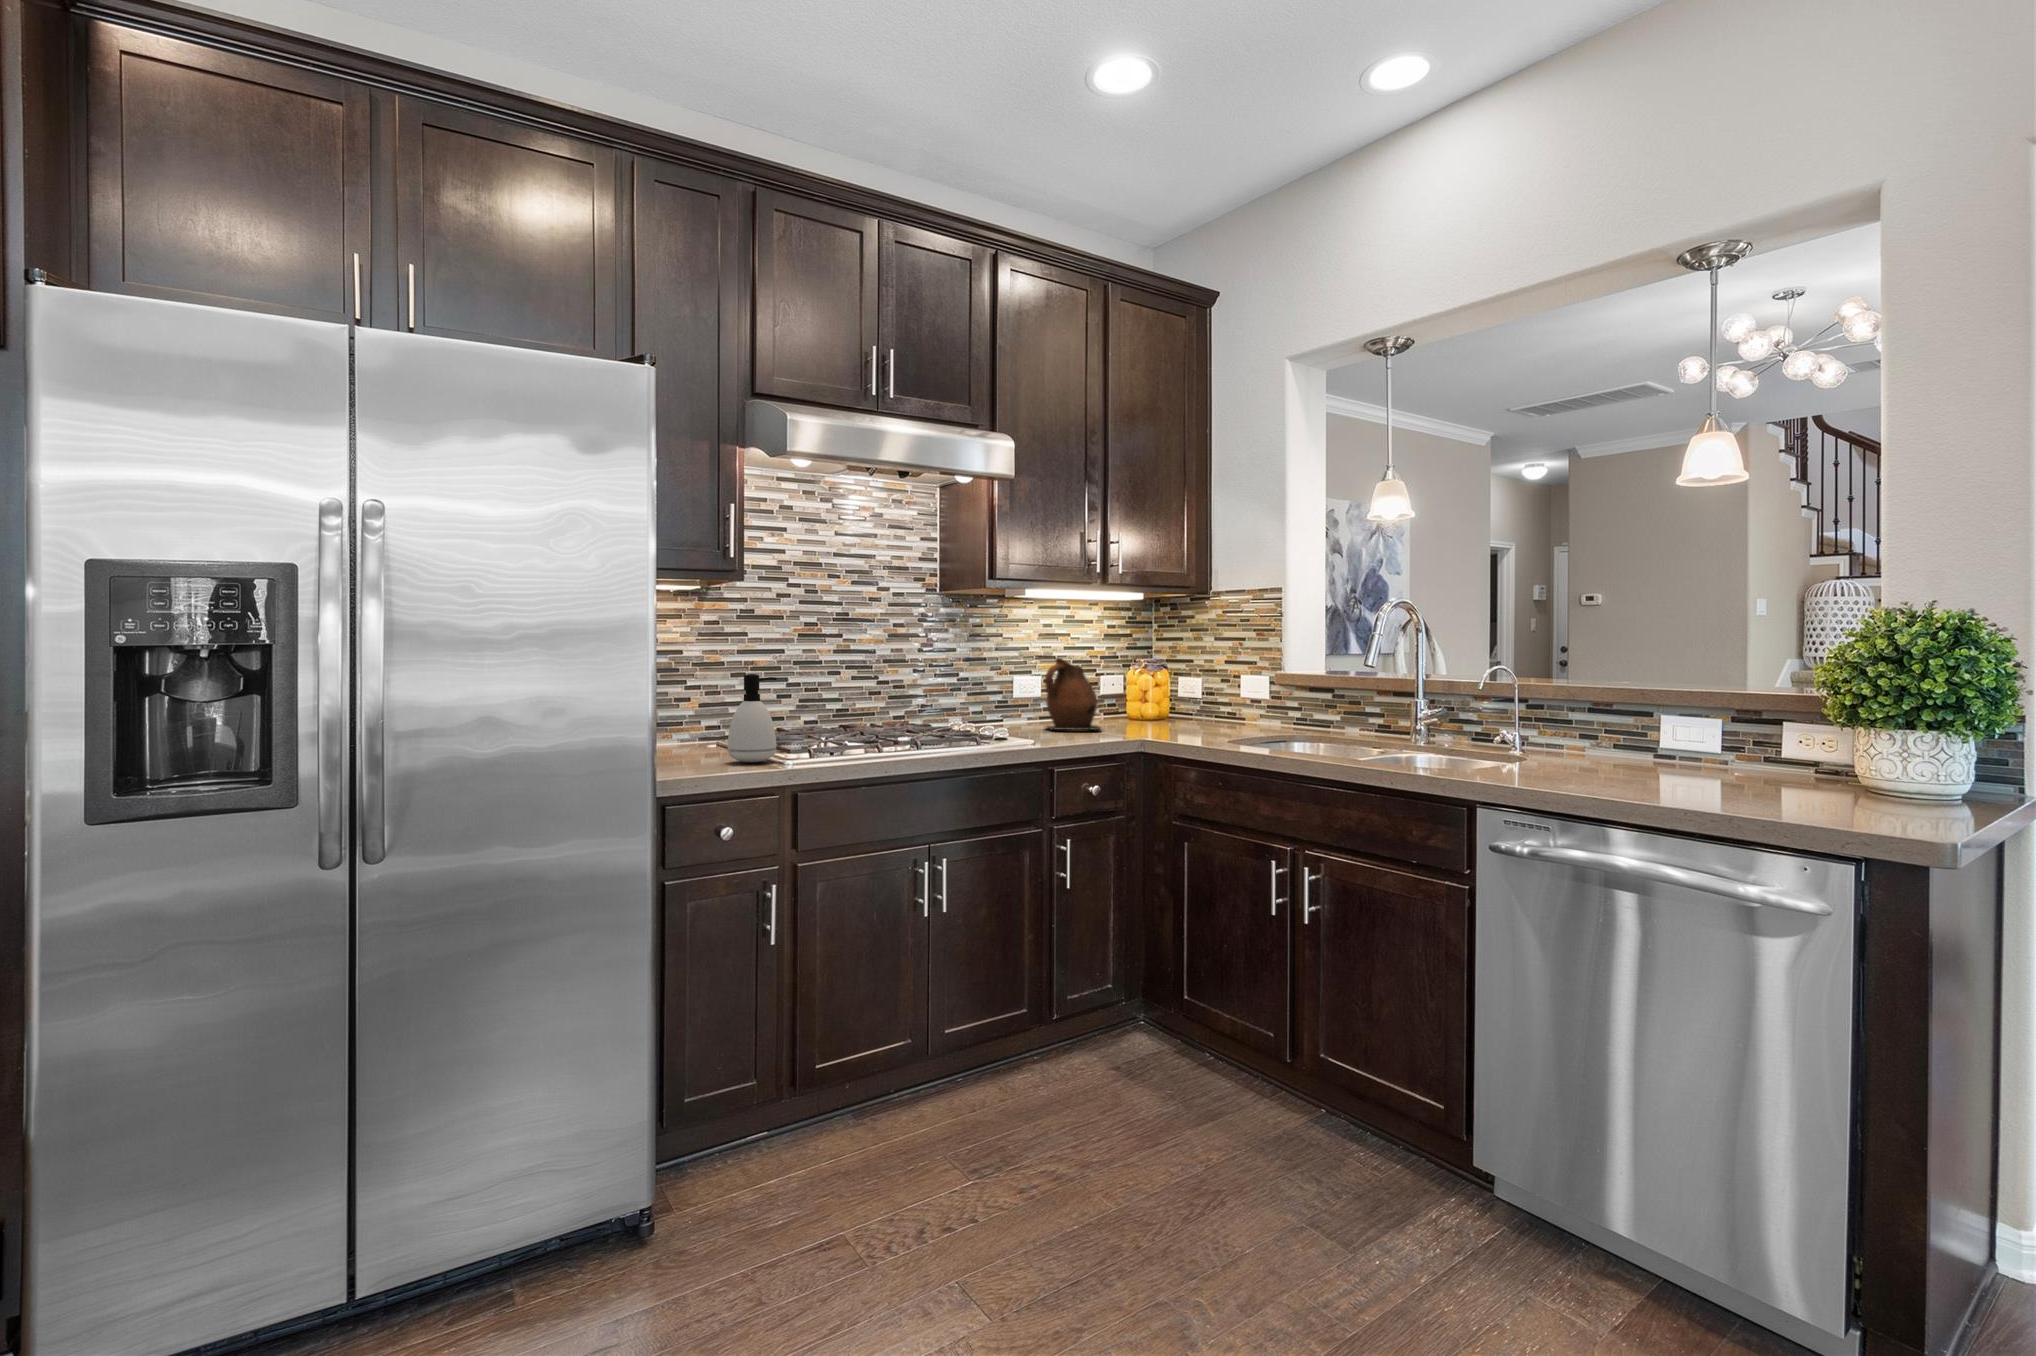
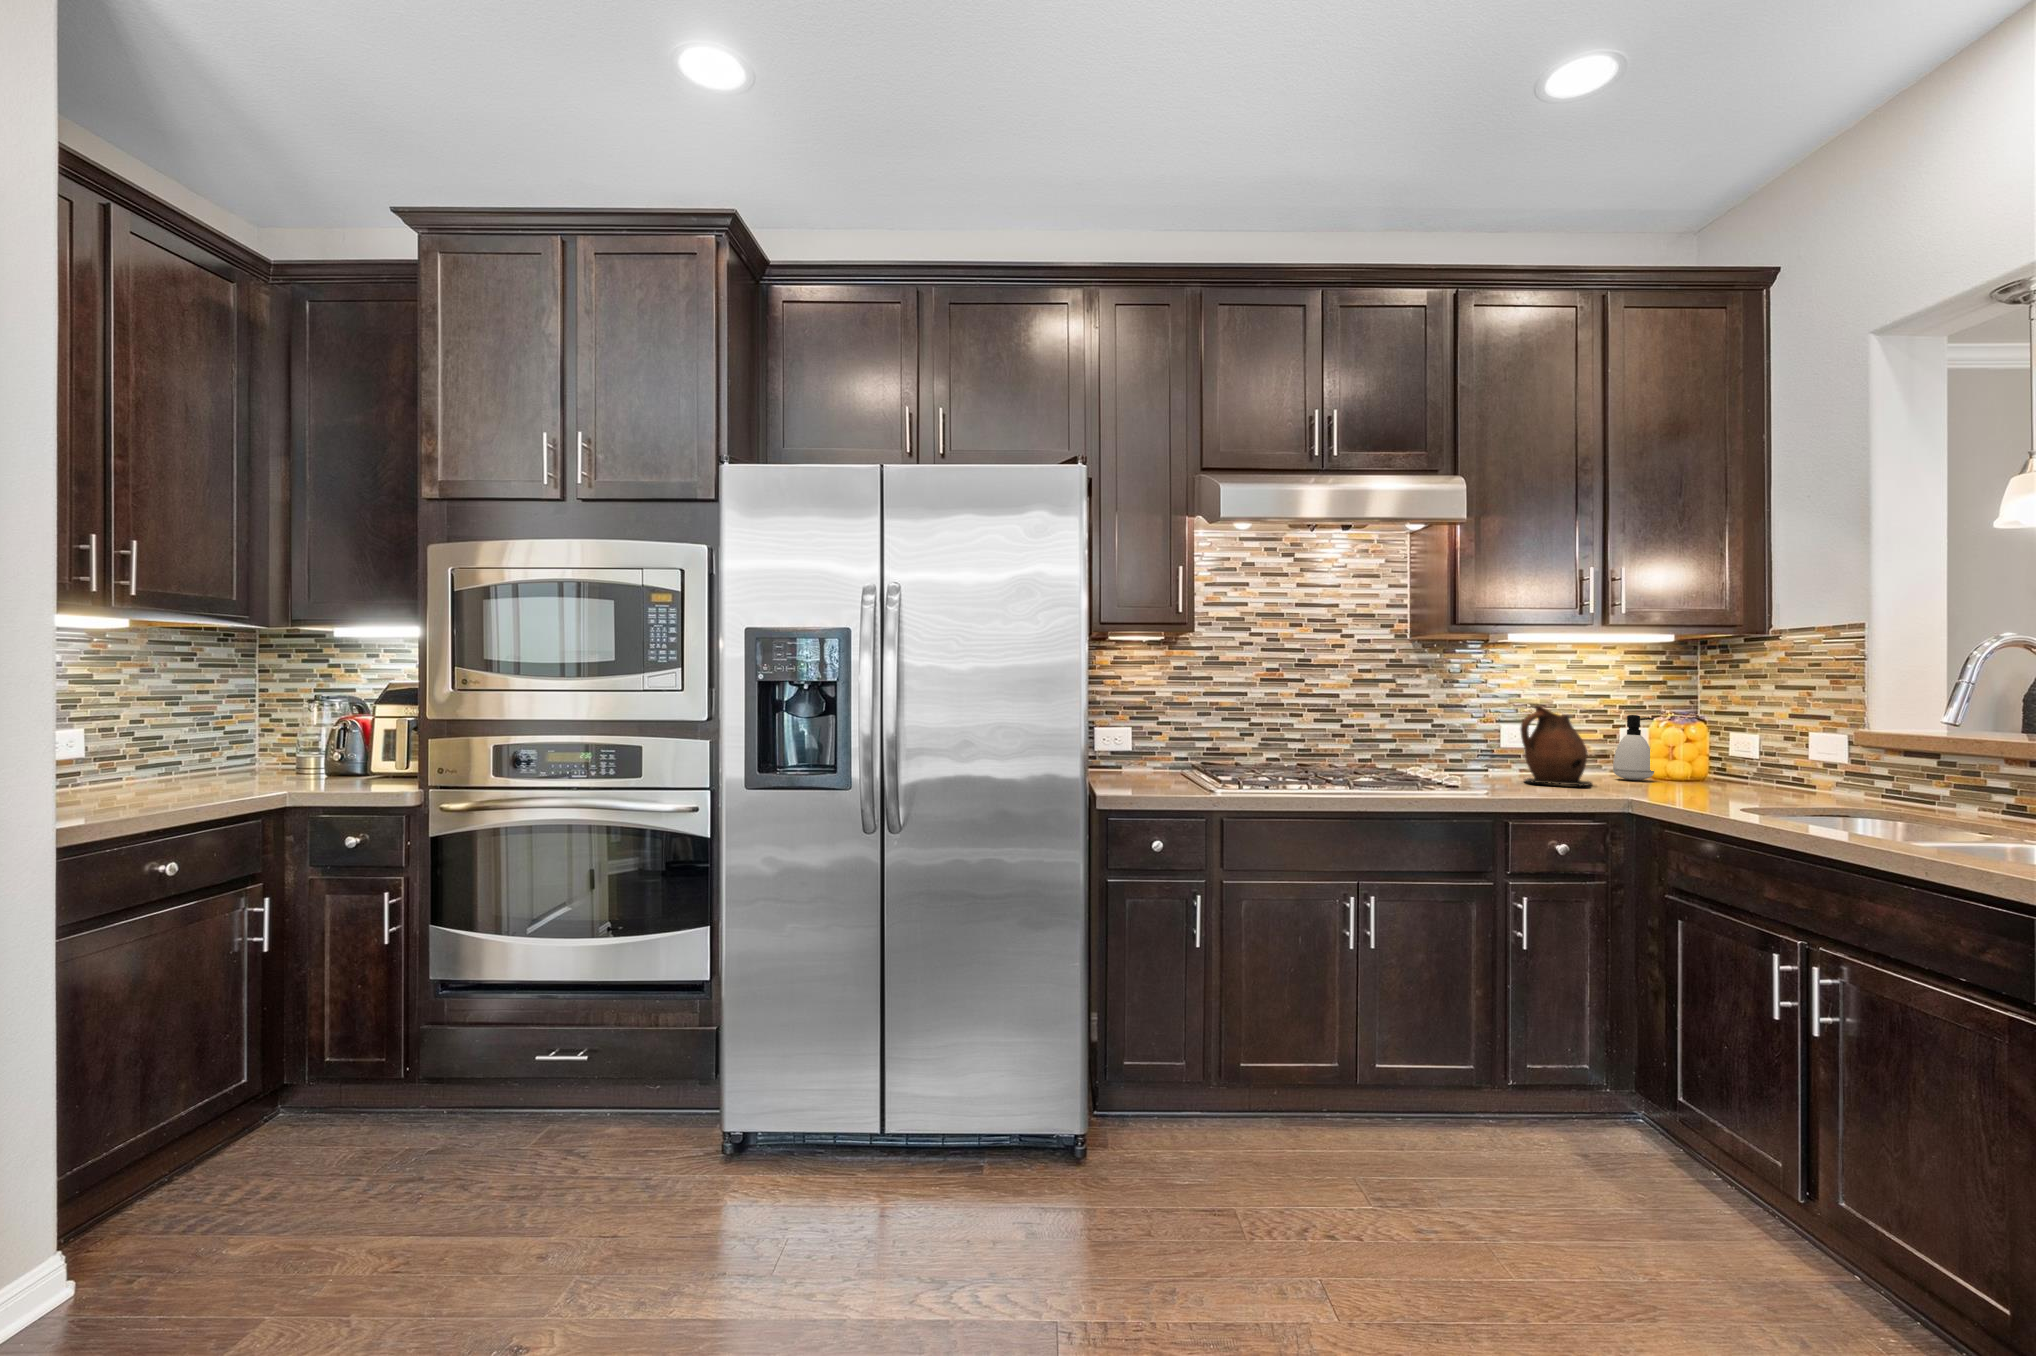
soap dispenser: present [728,674,777,762] -> present [1613,715,1654,780]

